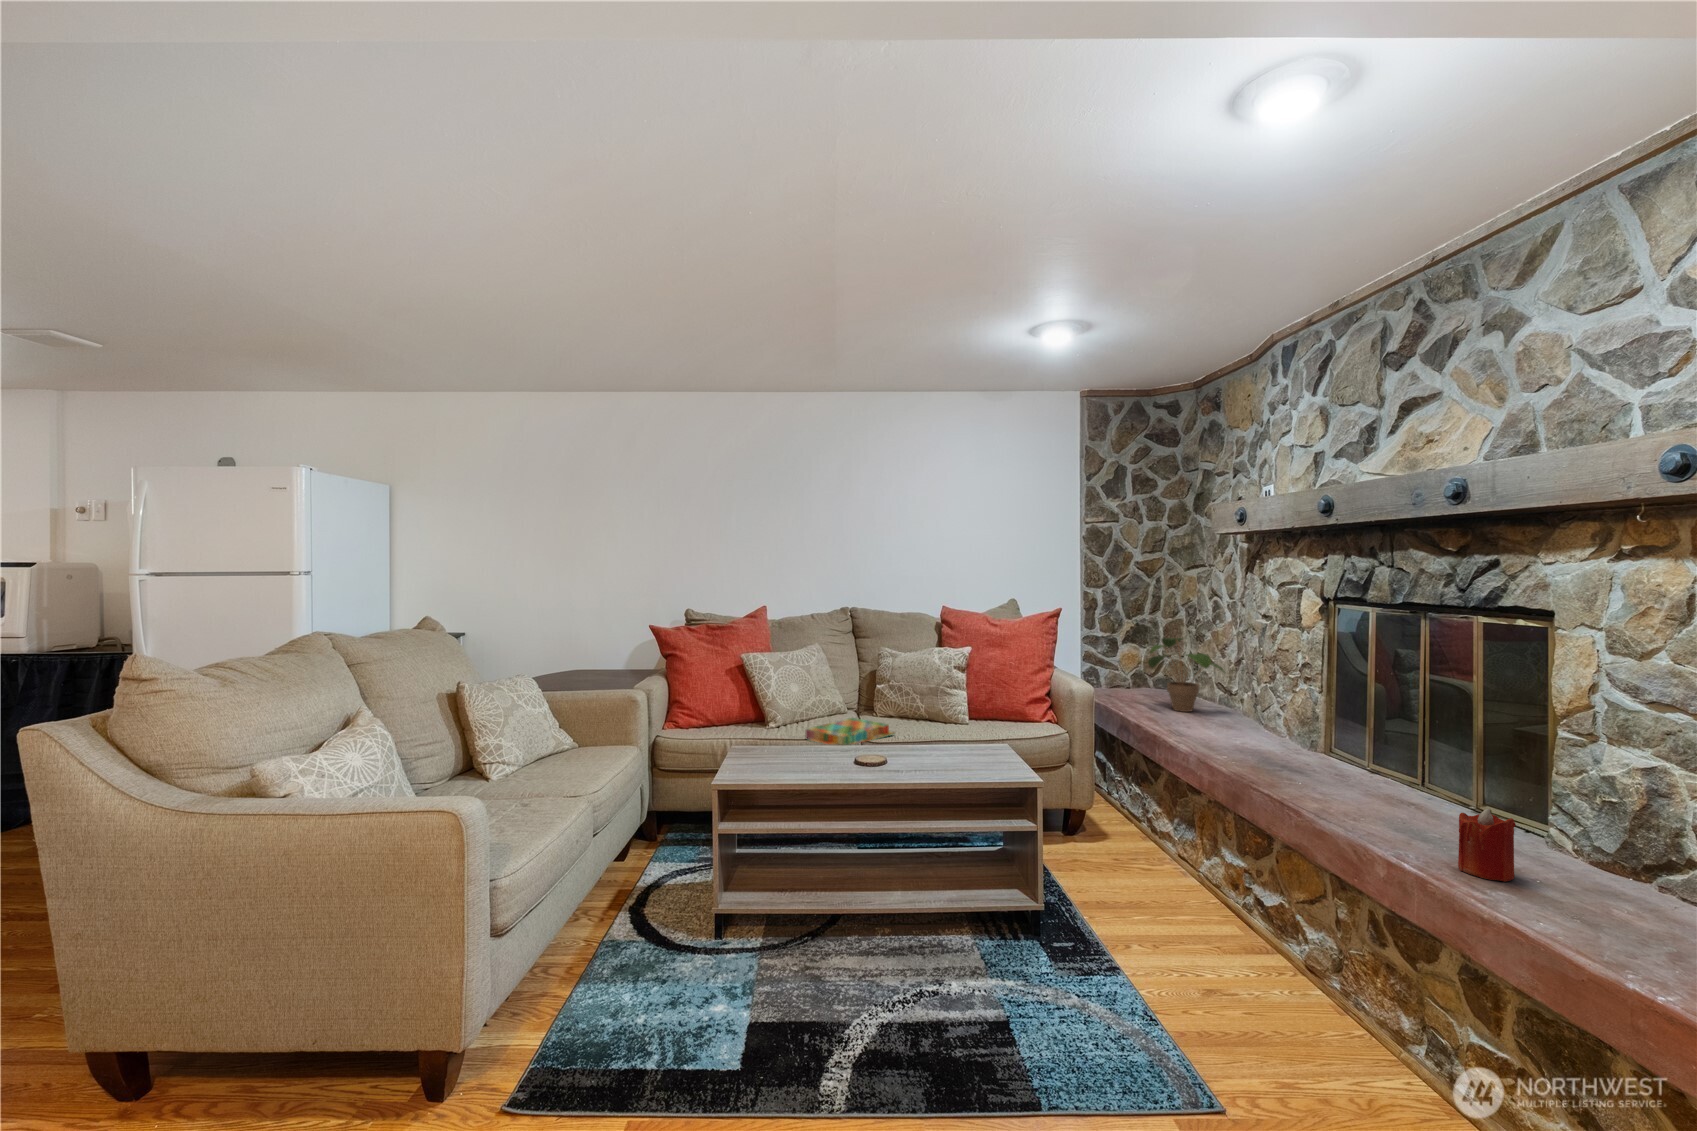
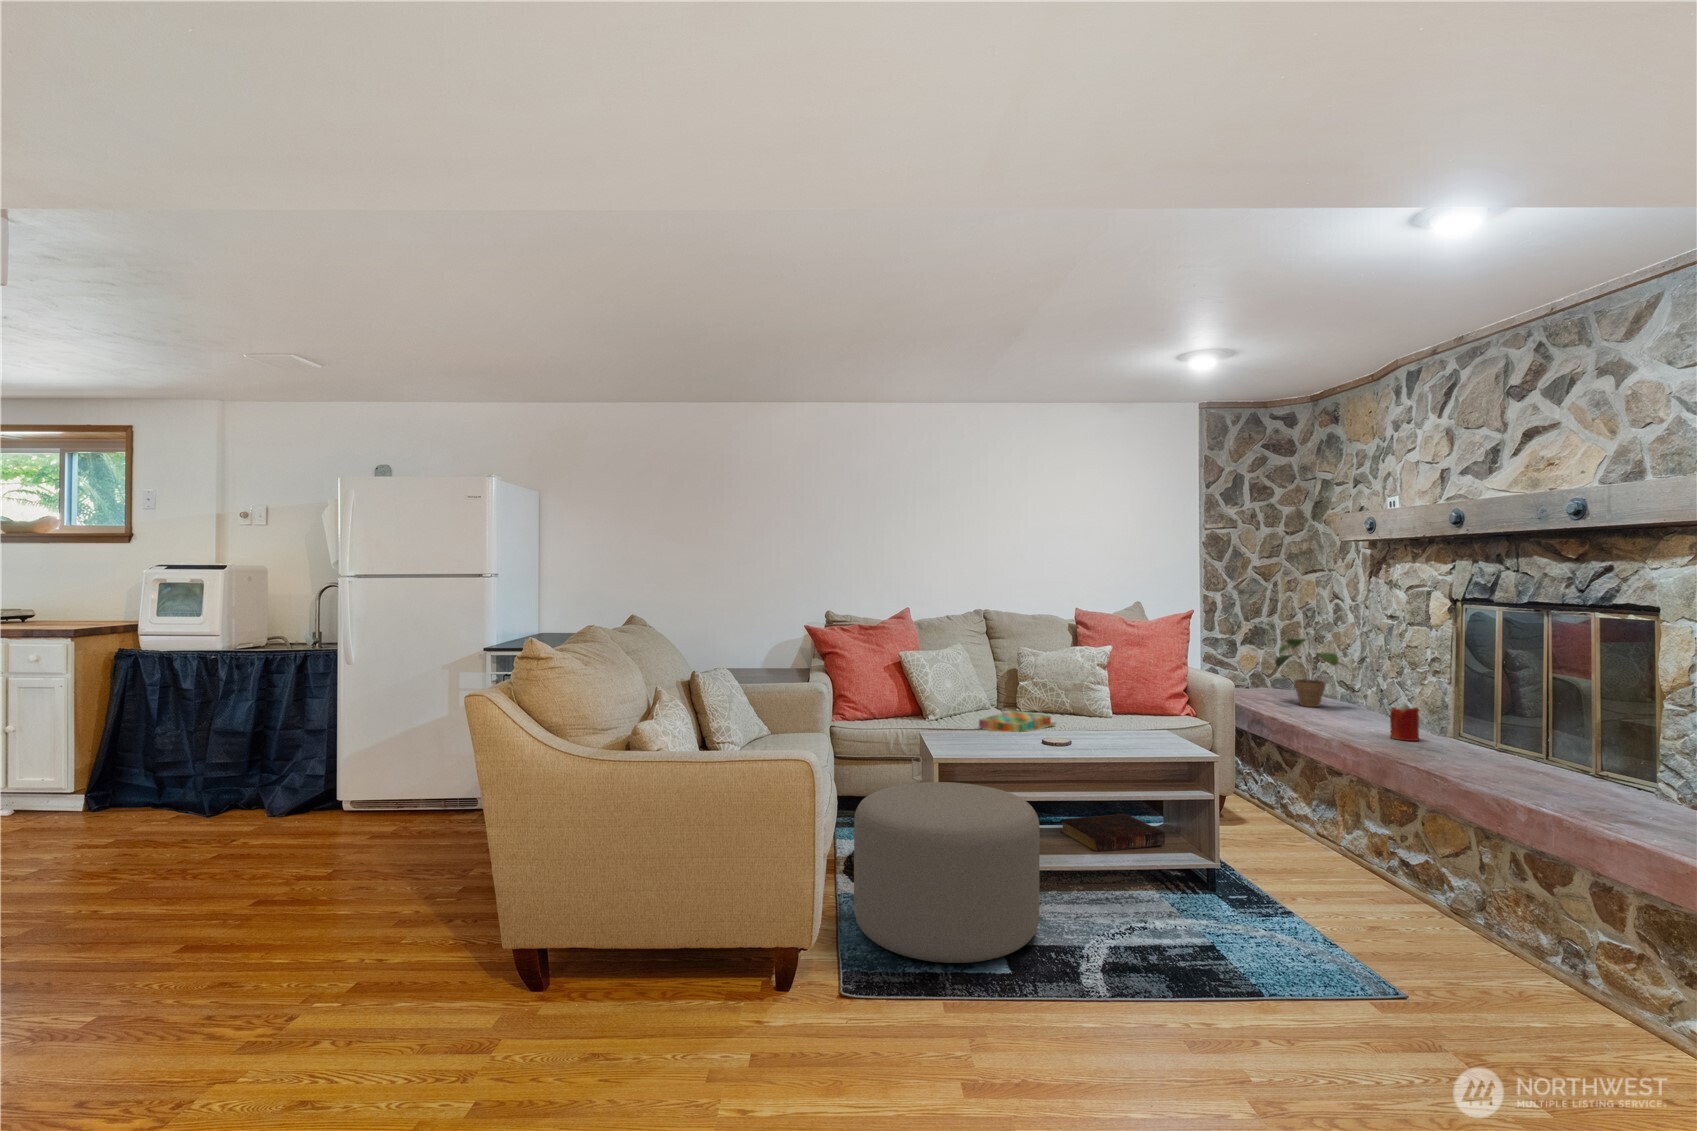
candle: present [1458,809,1516,882] -> present [1390,704,1419,741]
ottoman: none [576,813,804,1056] -> present [854,782,1040,963]
book: none [875,839,986,892] -> present [1060,813,1165,852]

